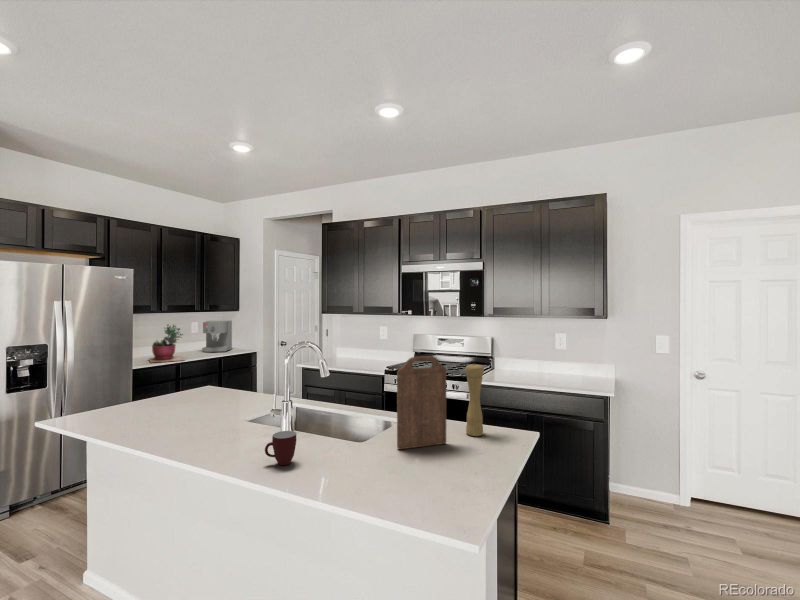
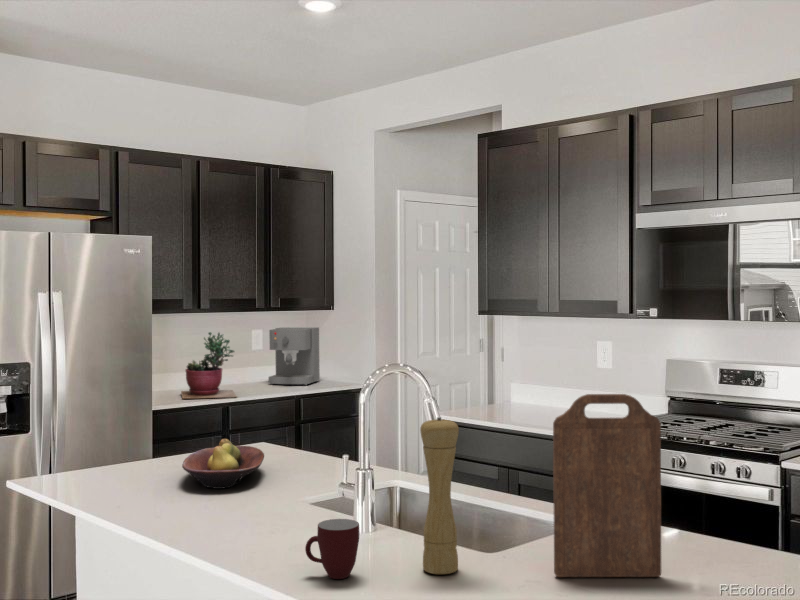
pepper mill: present [466,364,484,436] -> present [420,417,459,574]
fruit bowl: none [168,387,218,417] -> present [182,439,264,489]

